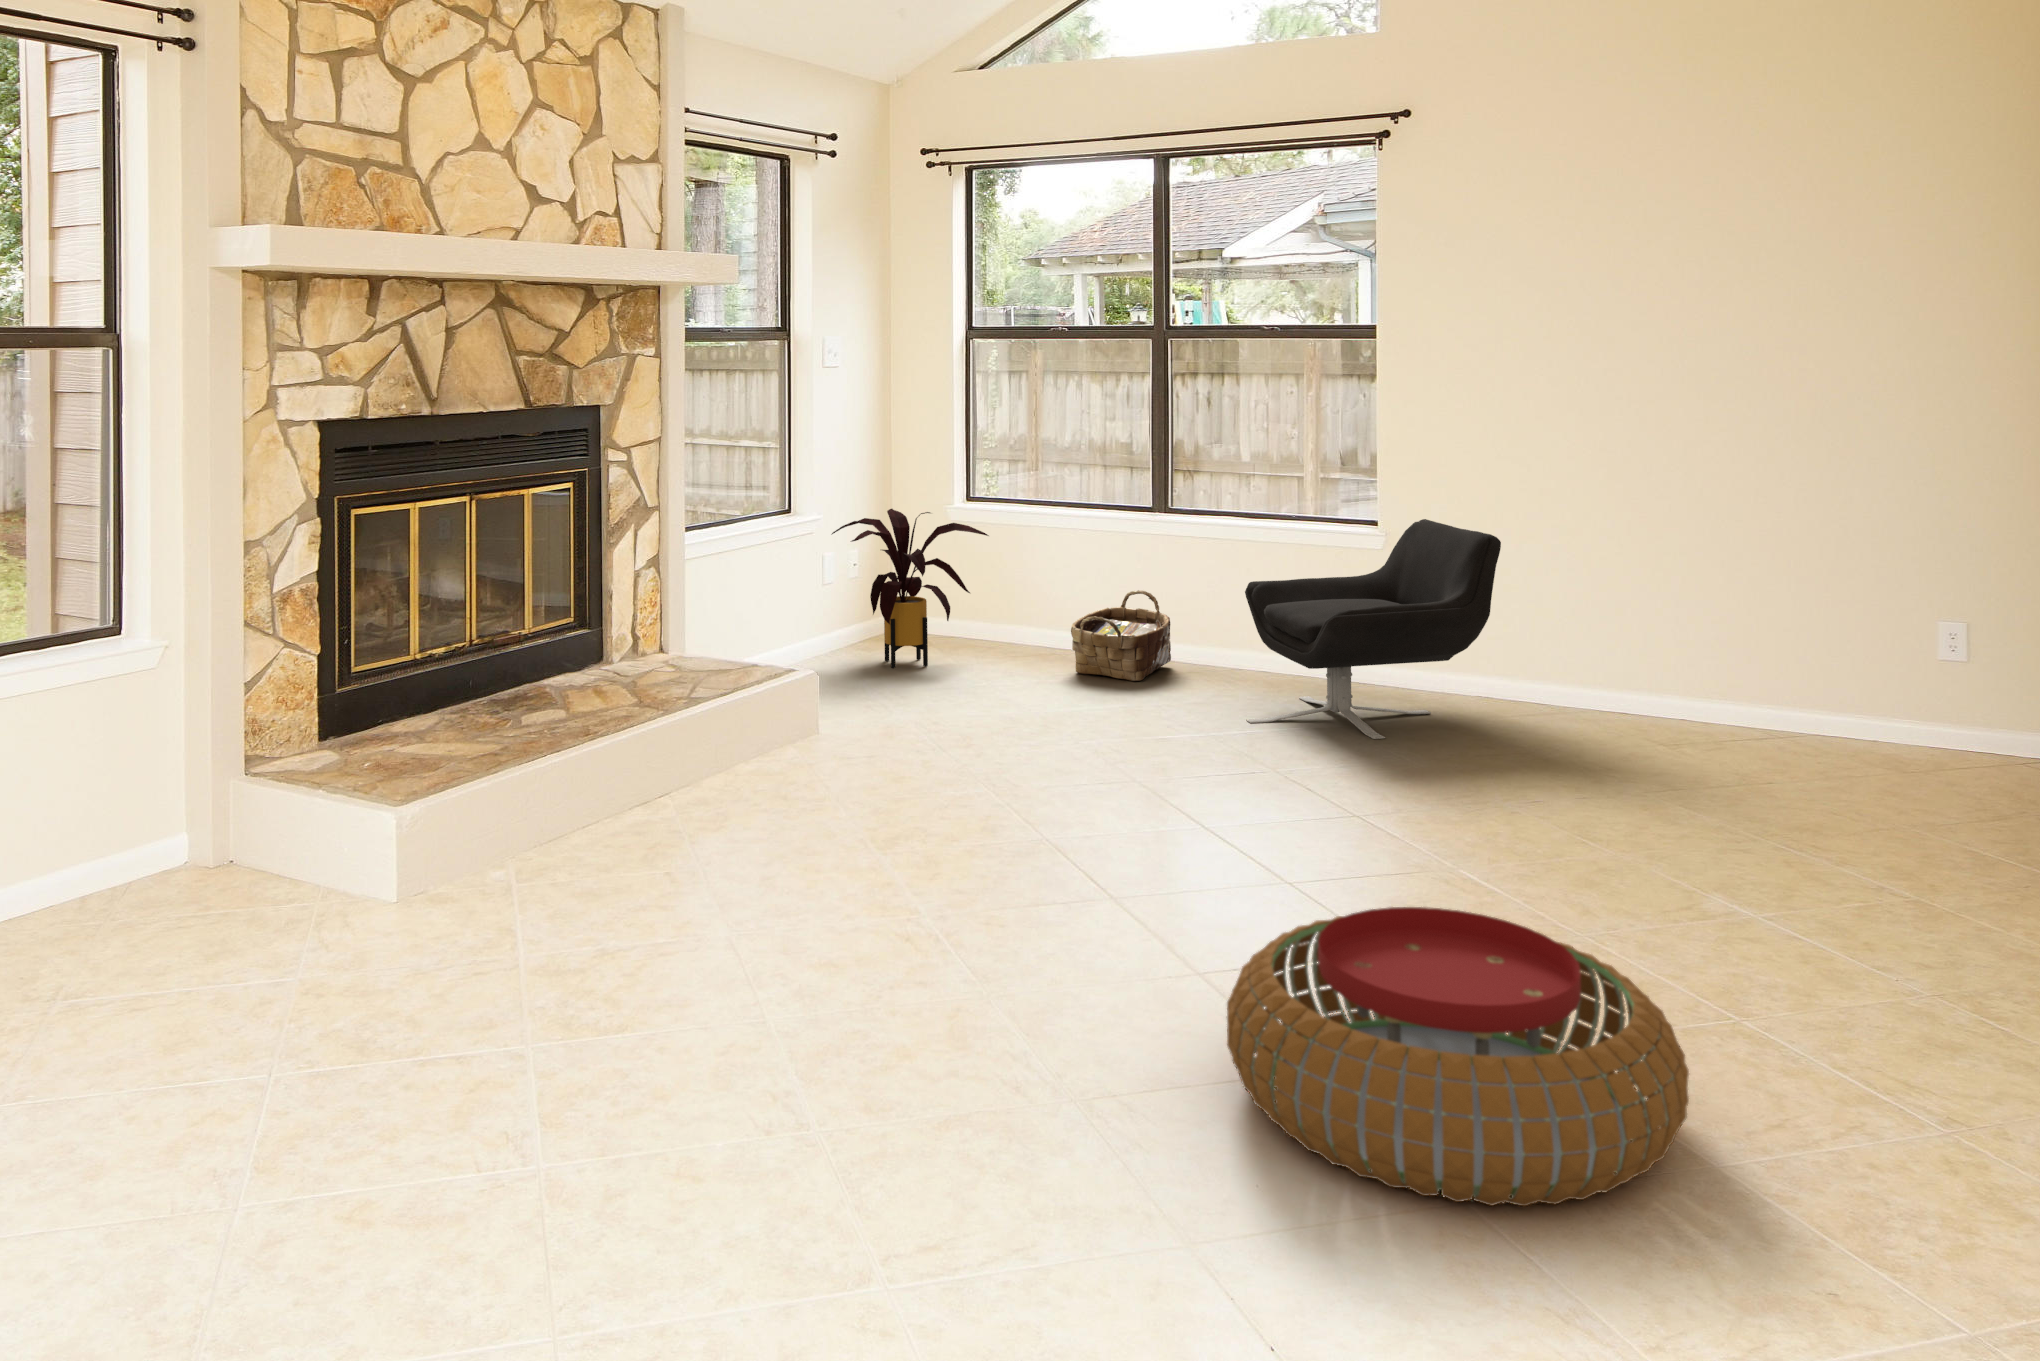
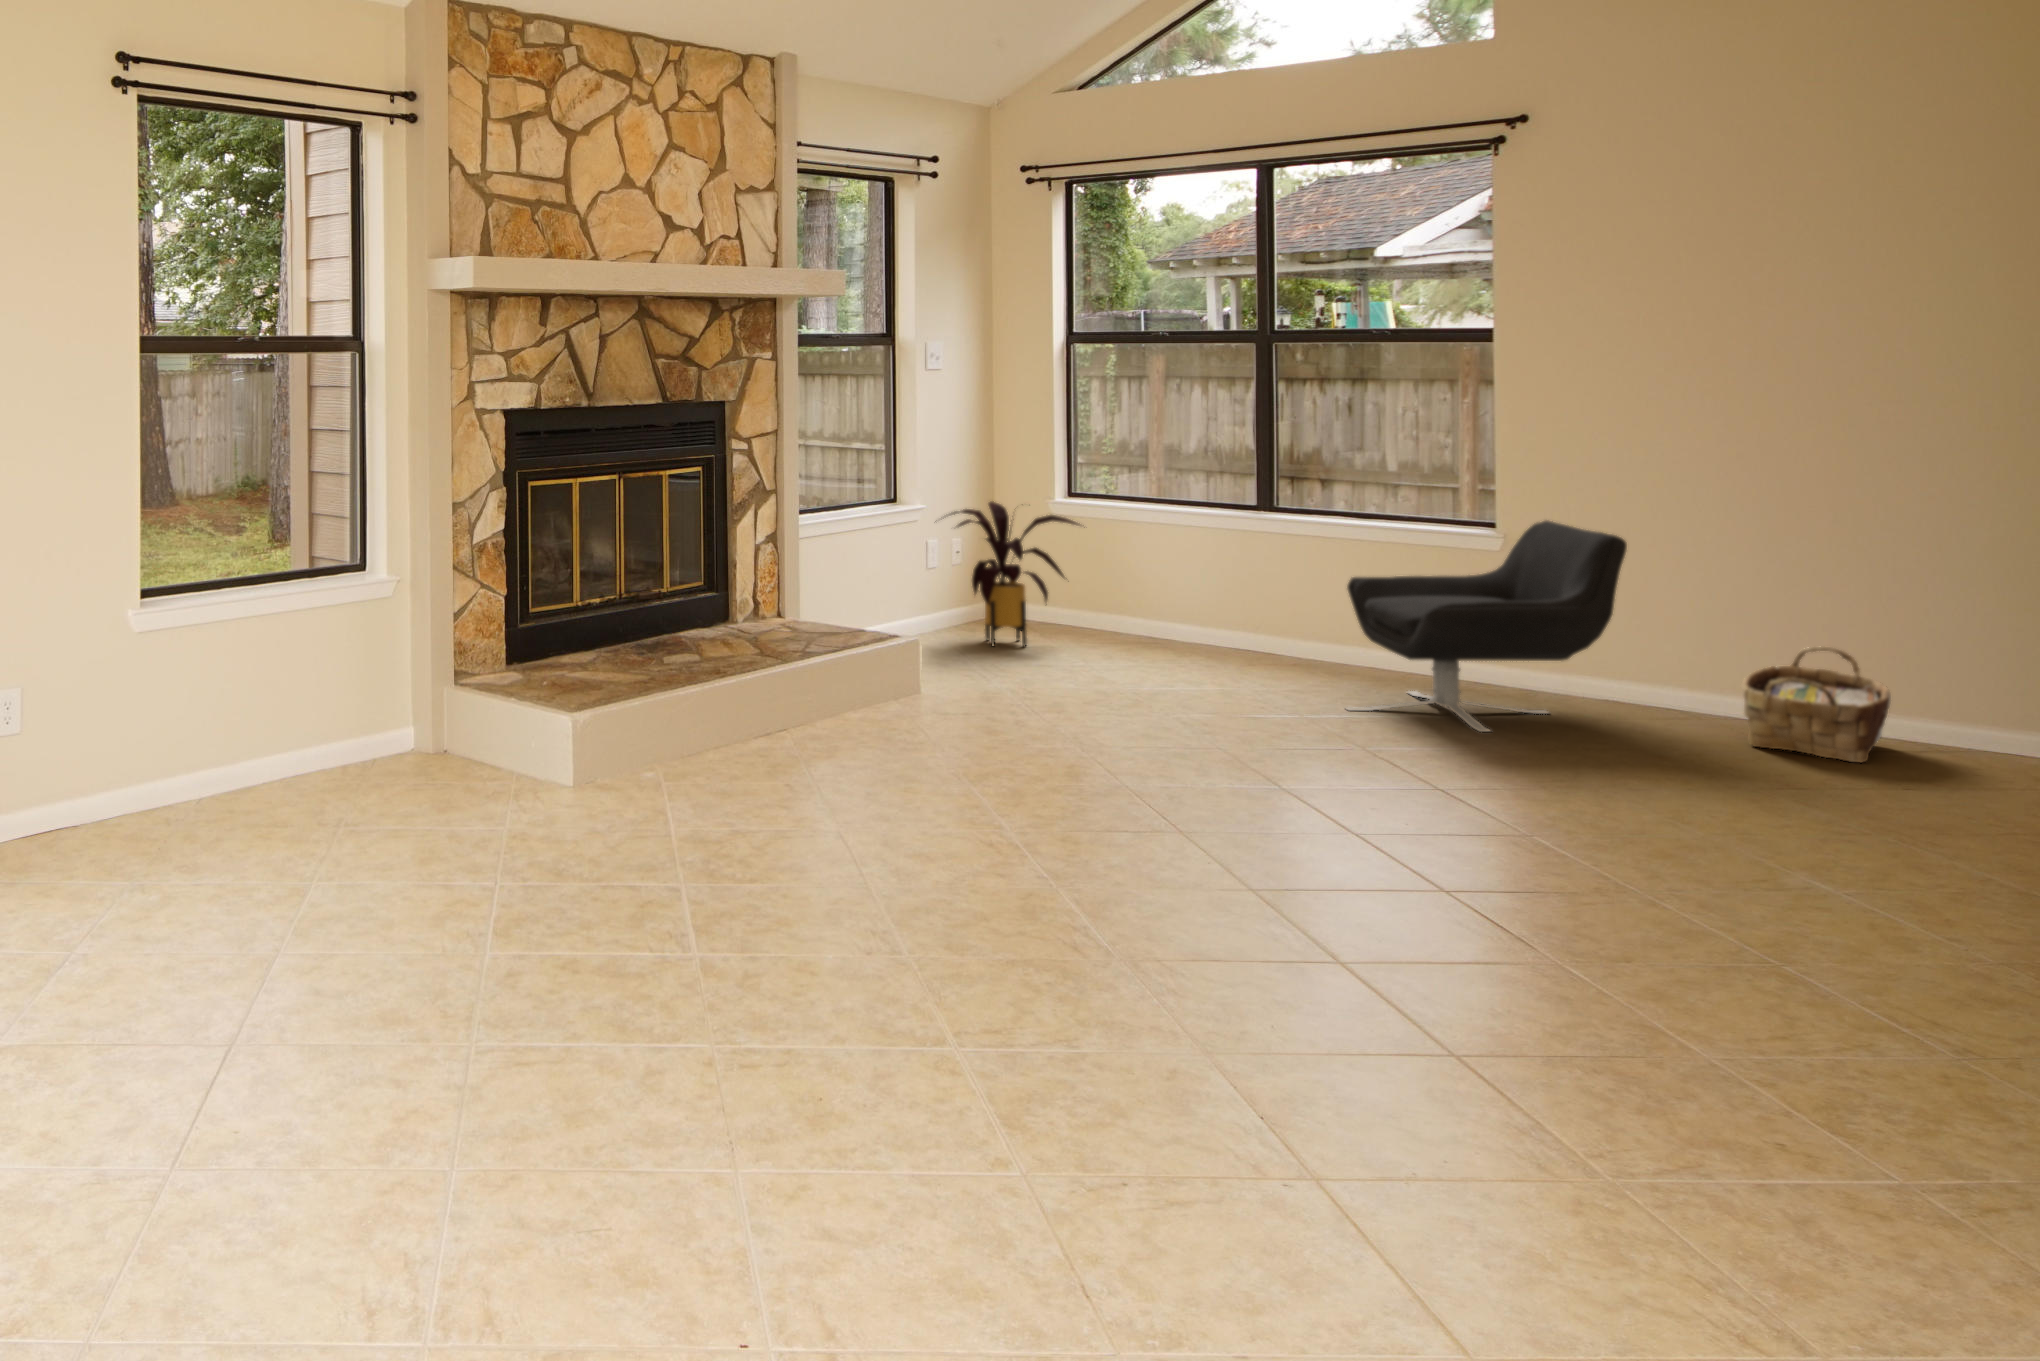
woven basket: present [1071,590,1171,681] -> present [1741,646,1891,762]
pouf: present [1227,907,1689,1206] -> none [1263,842,1716,1090]

